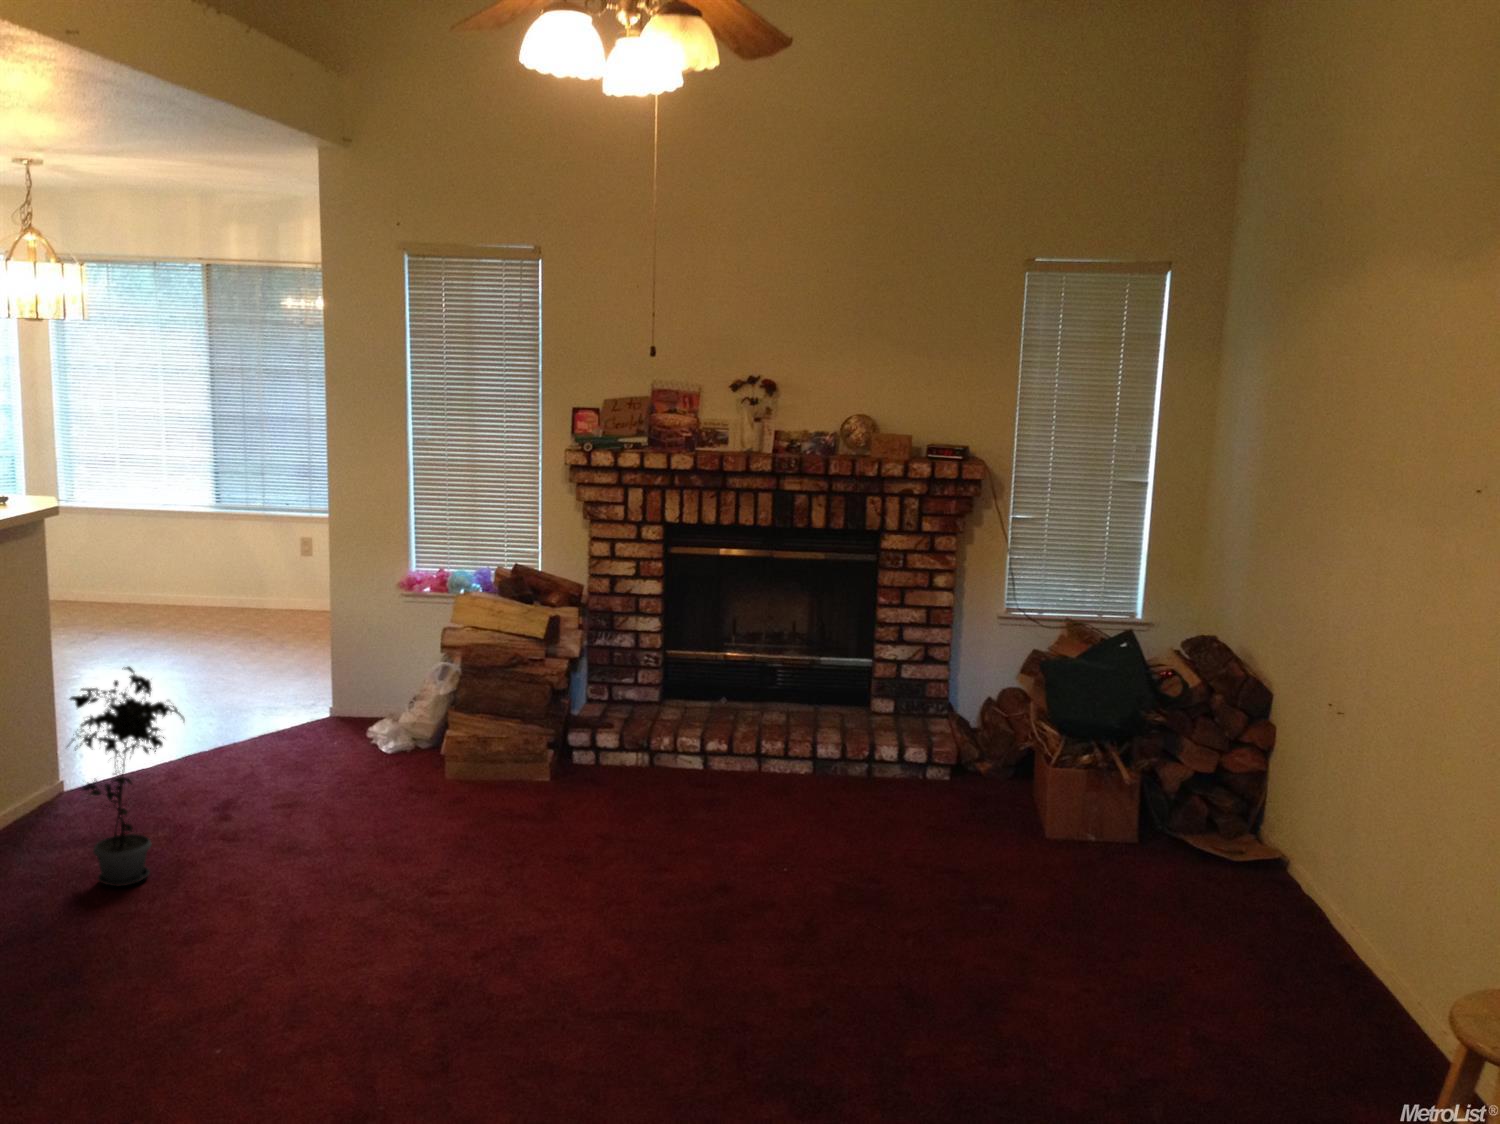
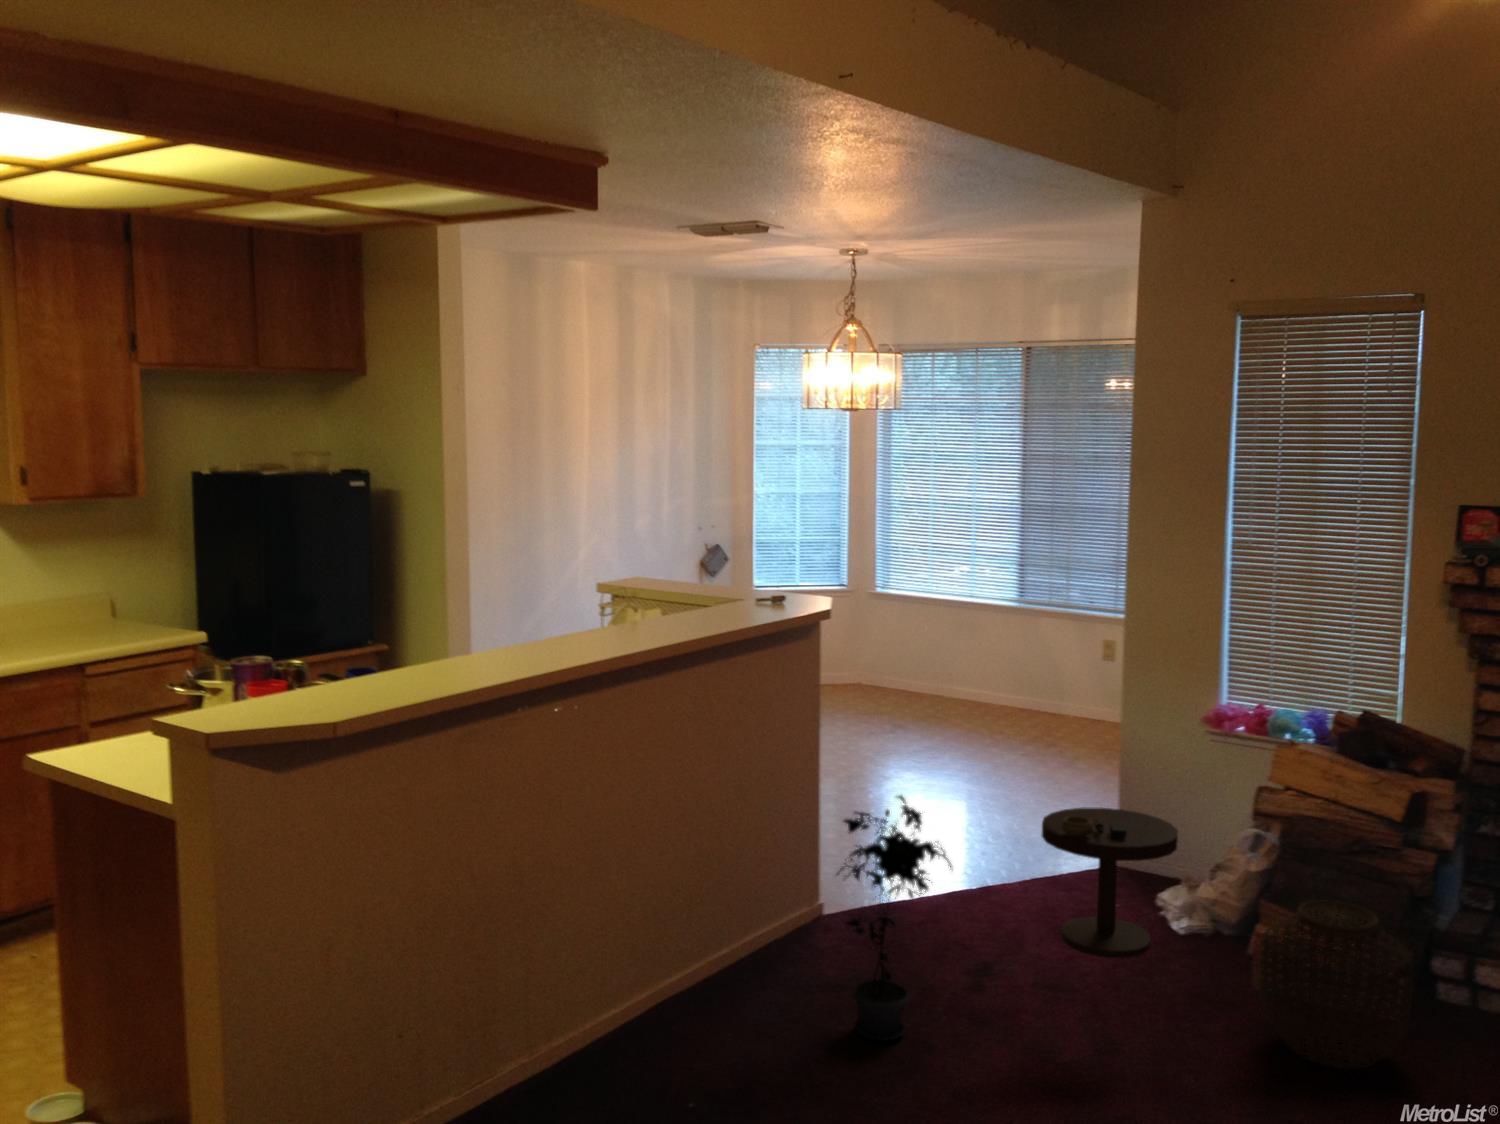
side table: none [265,654,379,850] -> present [1042,807,1178,958]
woven basket: none [448,701,553,821] -> present [1259,901,1414,1069]

